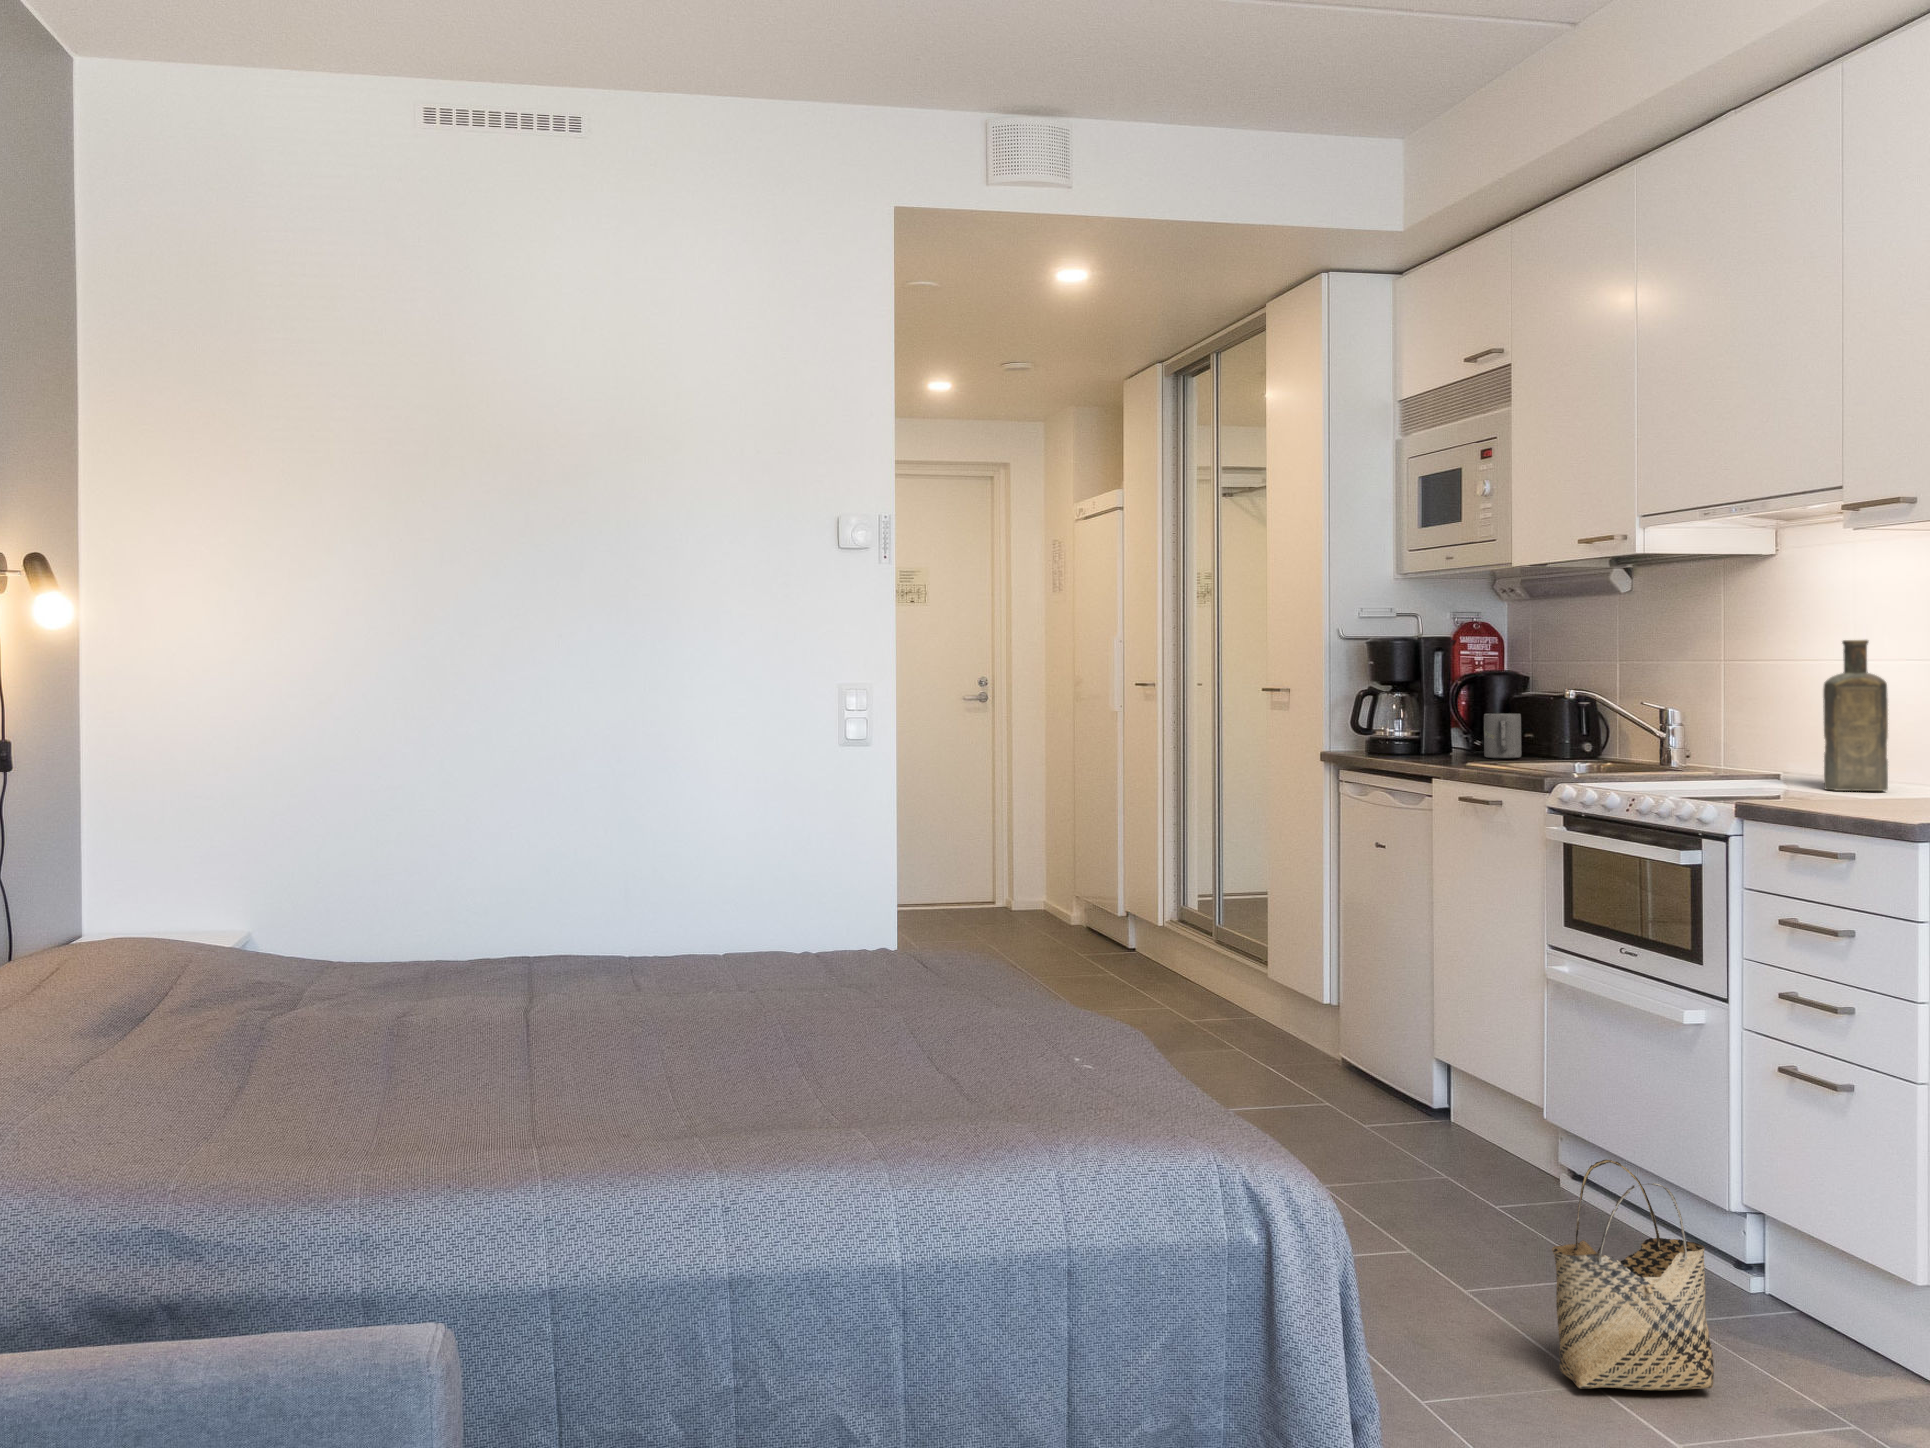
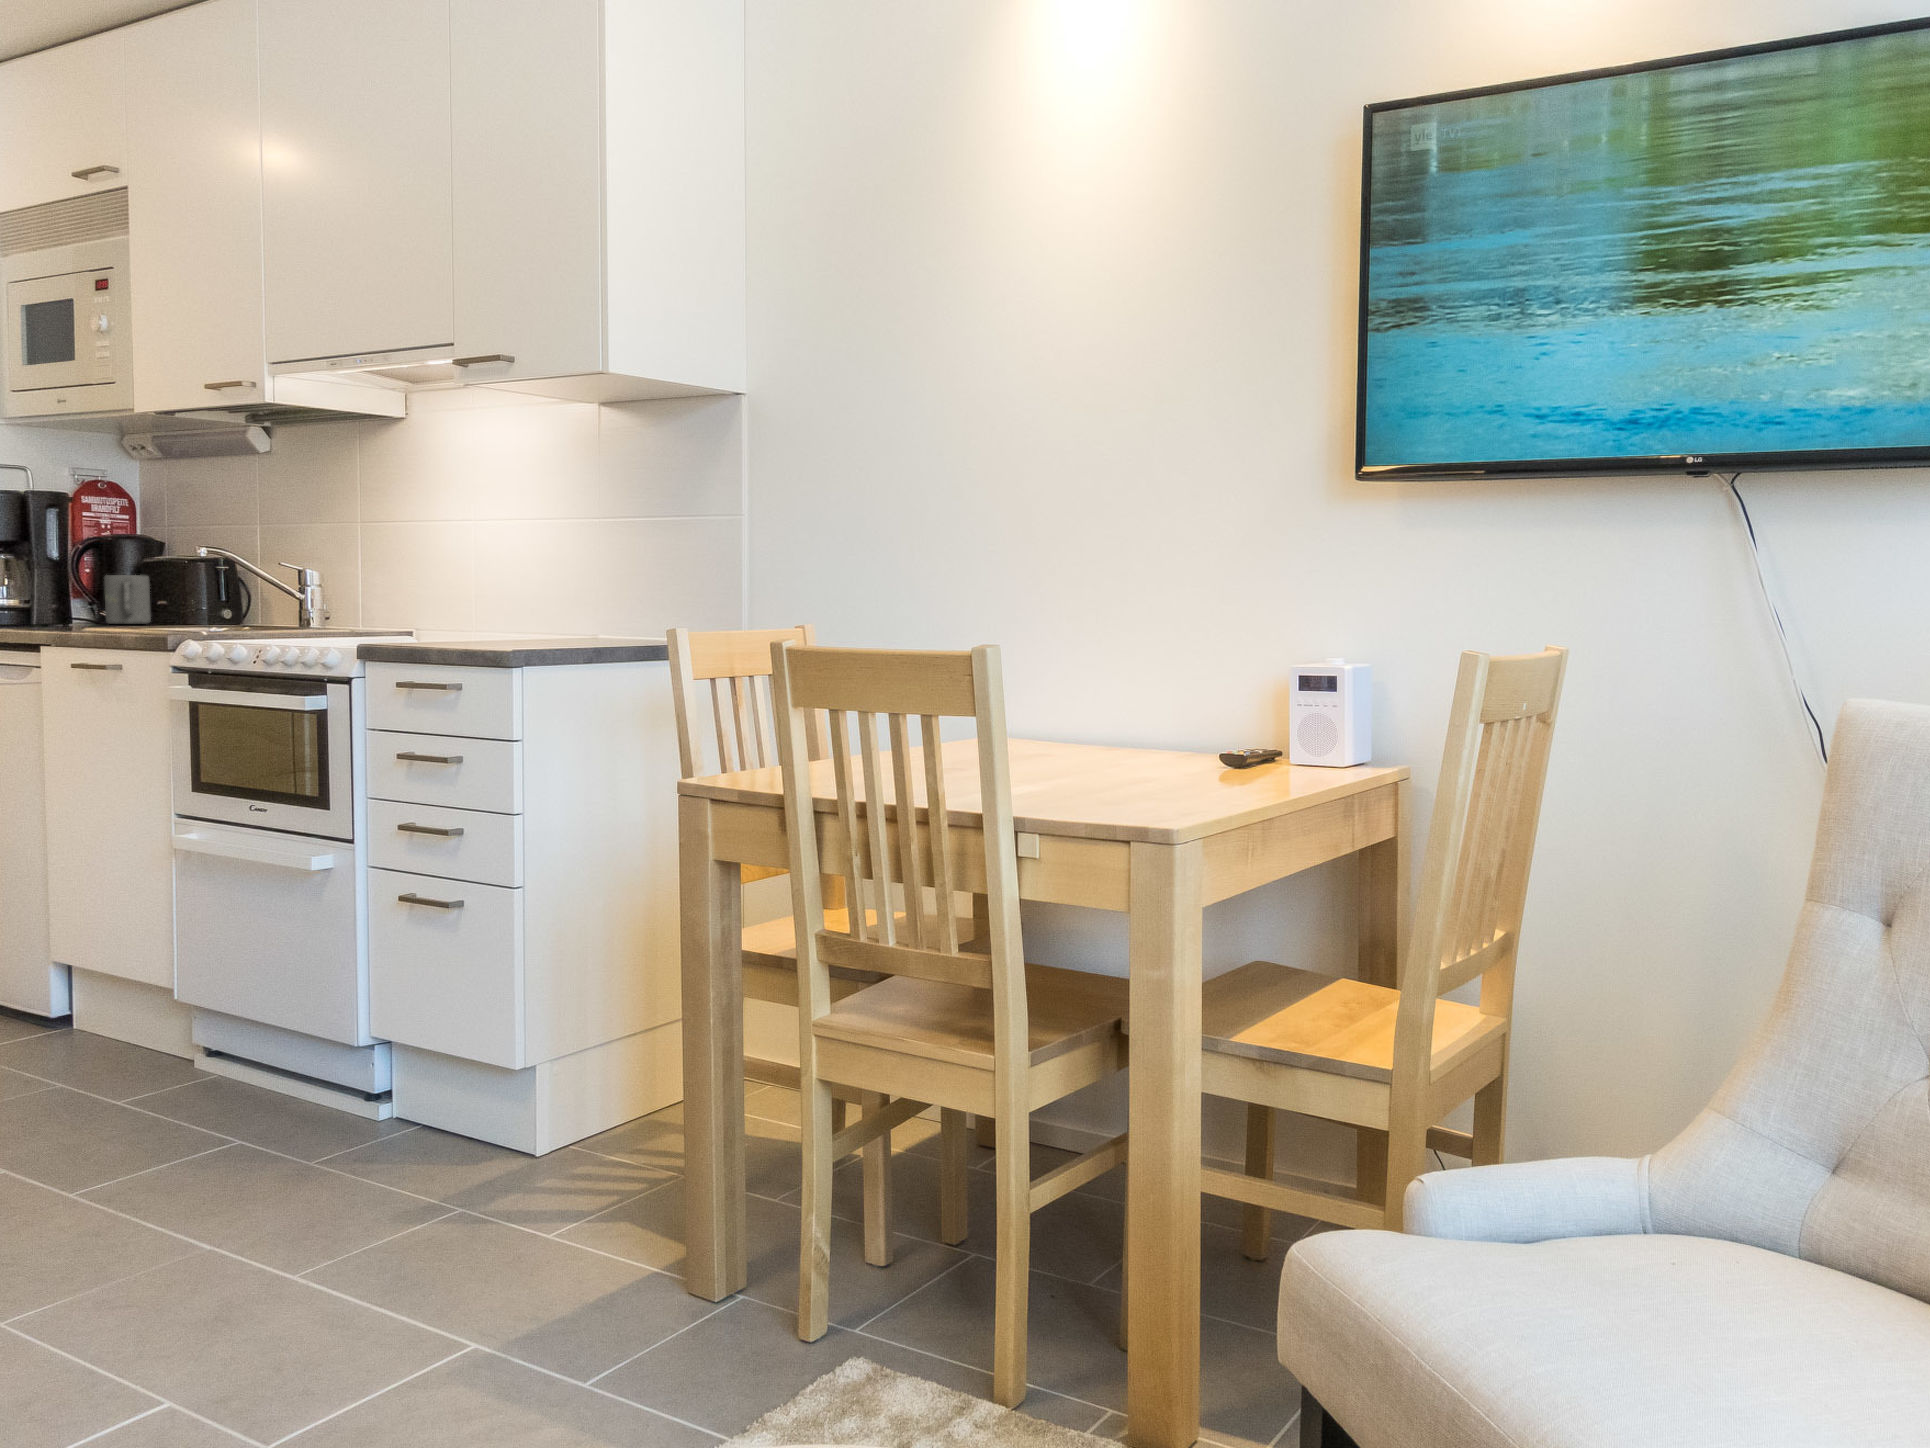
bottle: present [1823,640,1888,791] -> none [435,498,499,638]
woven basket: present [1552,1160,1714,1390] -> none [152,1018,331,1267]

